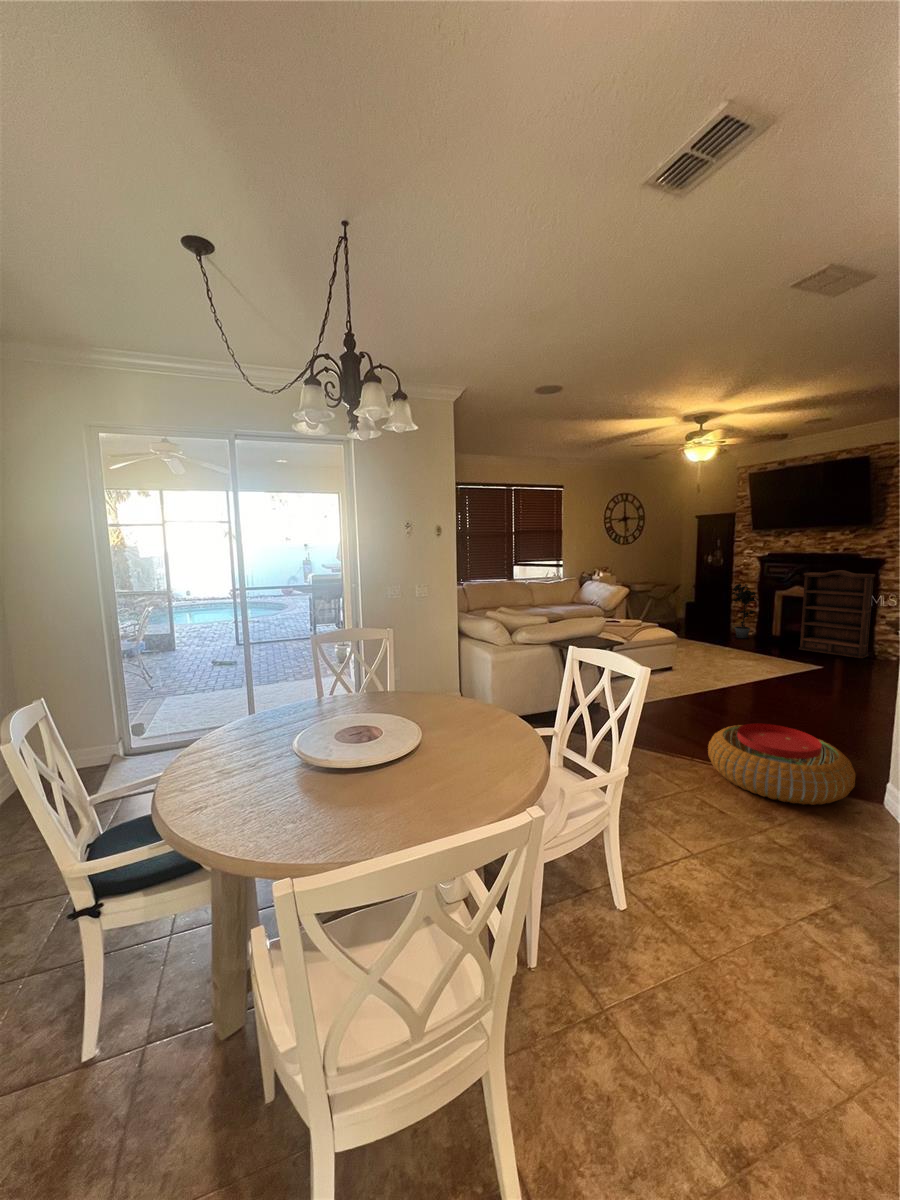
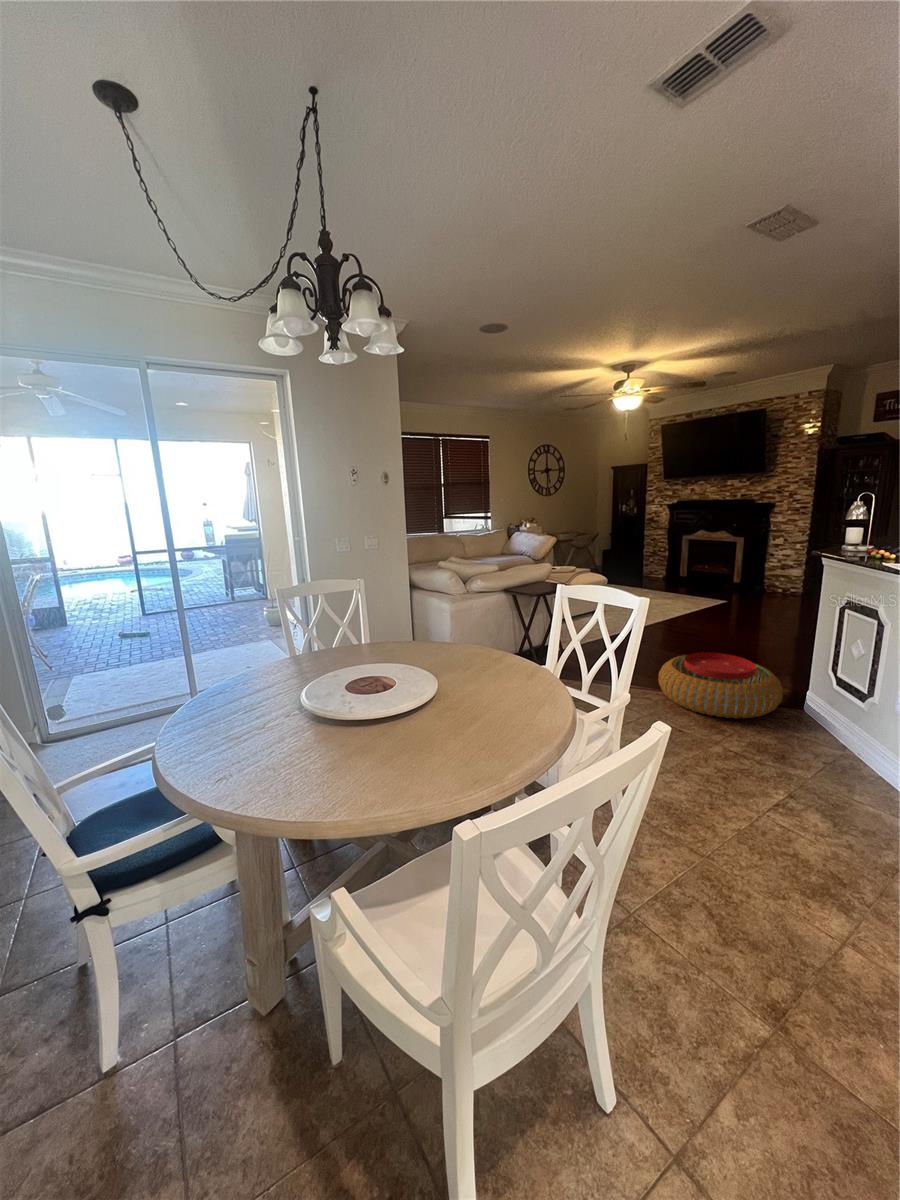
bookshelf: present [799,570,875,658] -> none [704,516,767,594]
potted plant: present [732,582,758,638] -> none [645,529,670,582]

